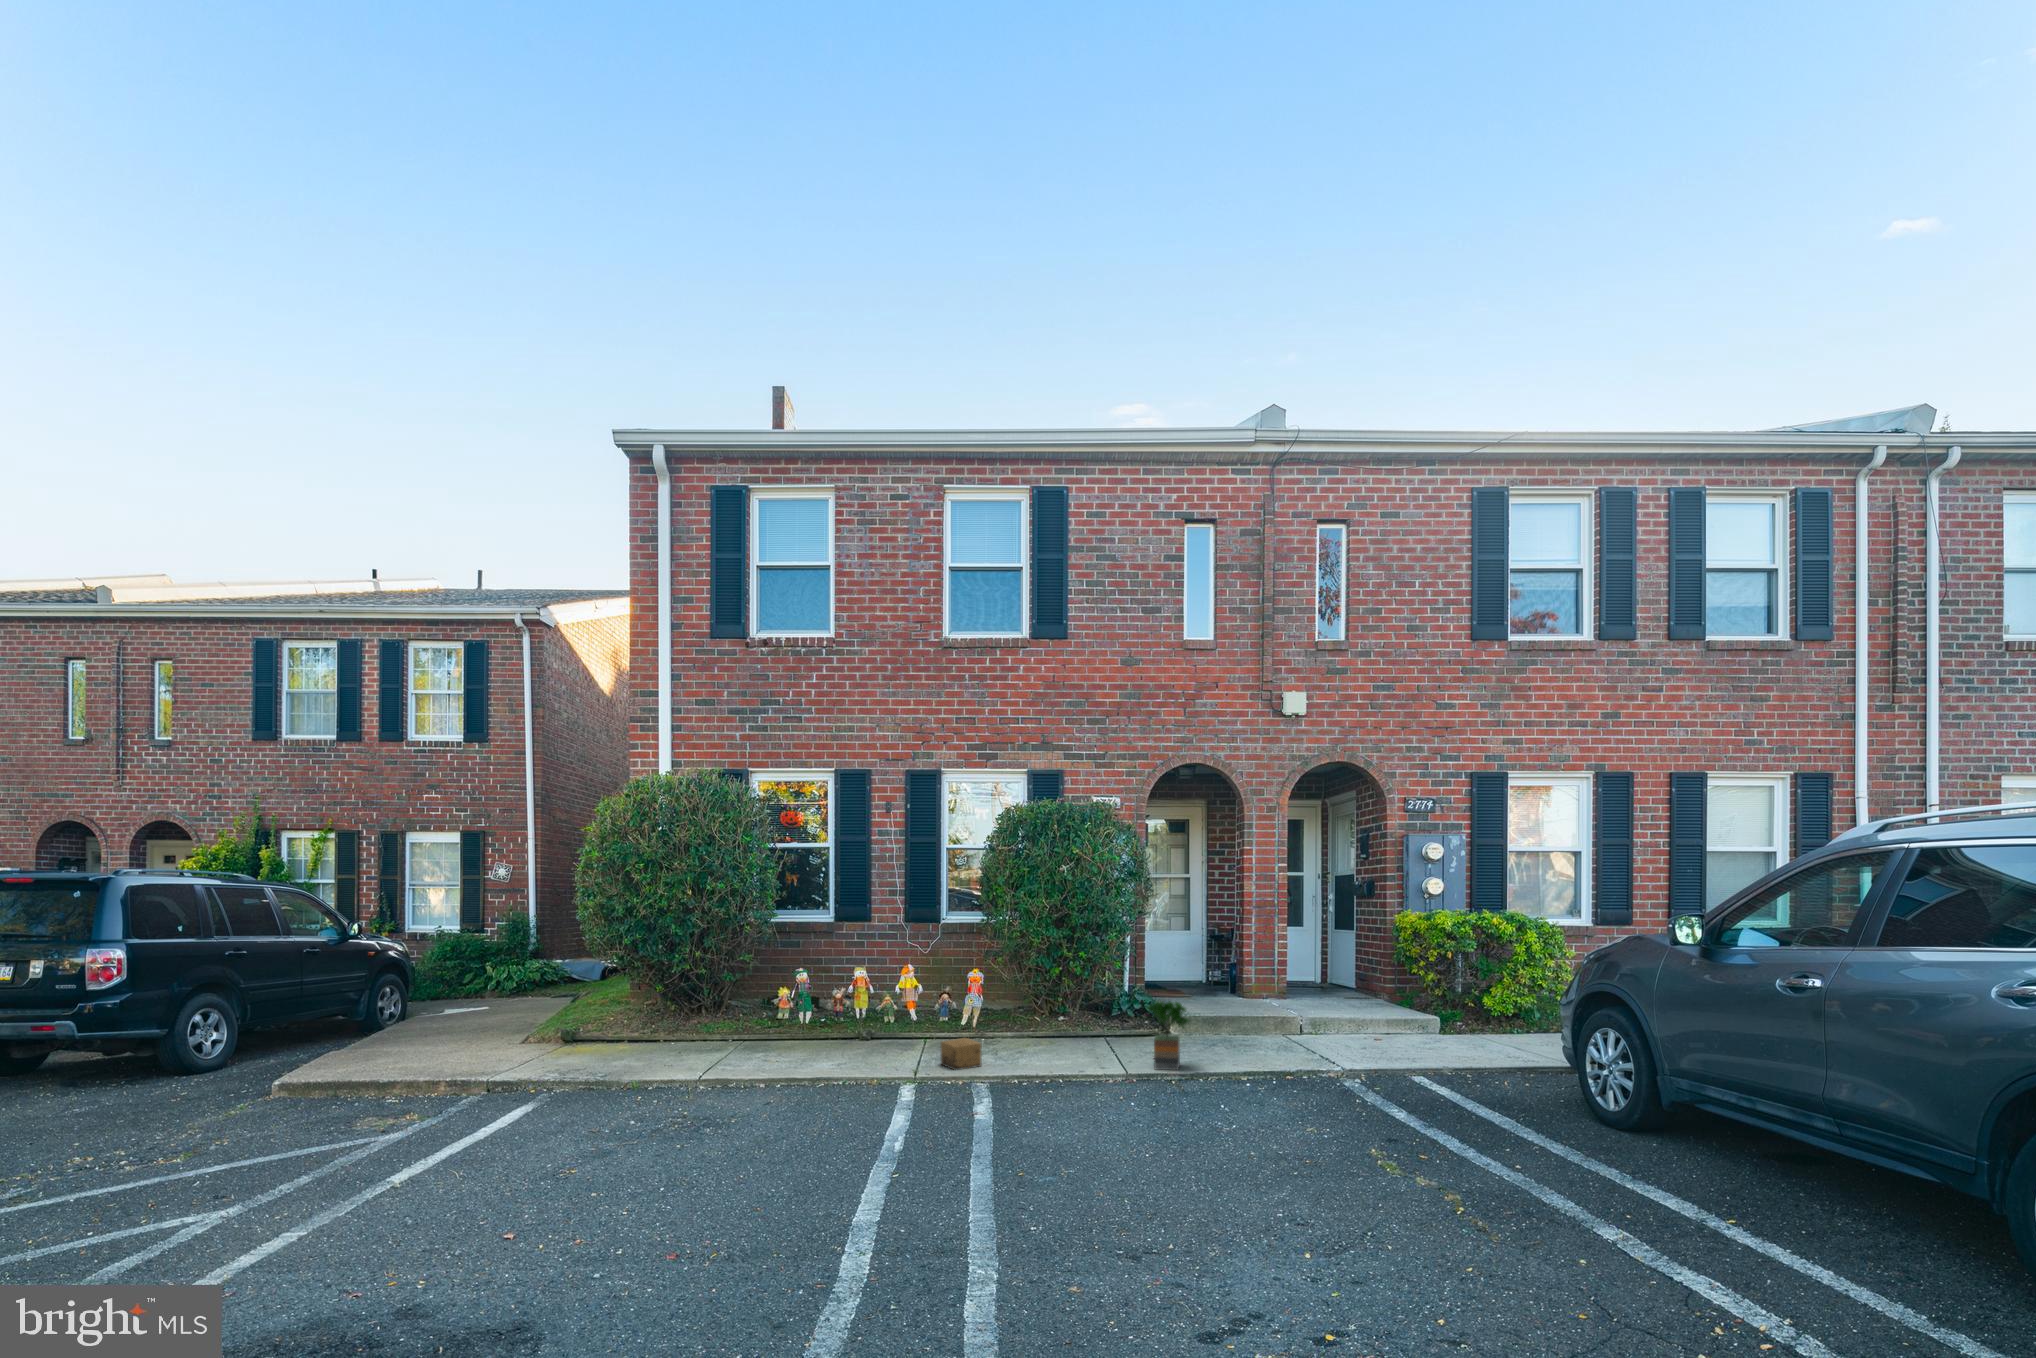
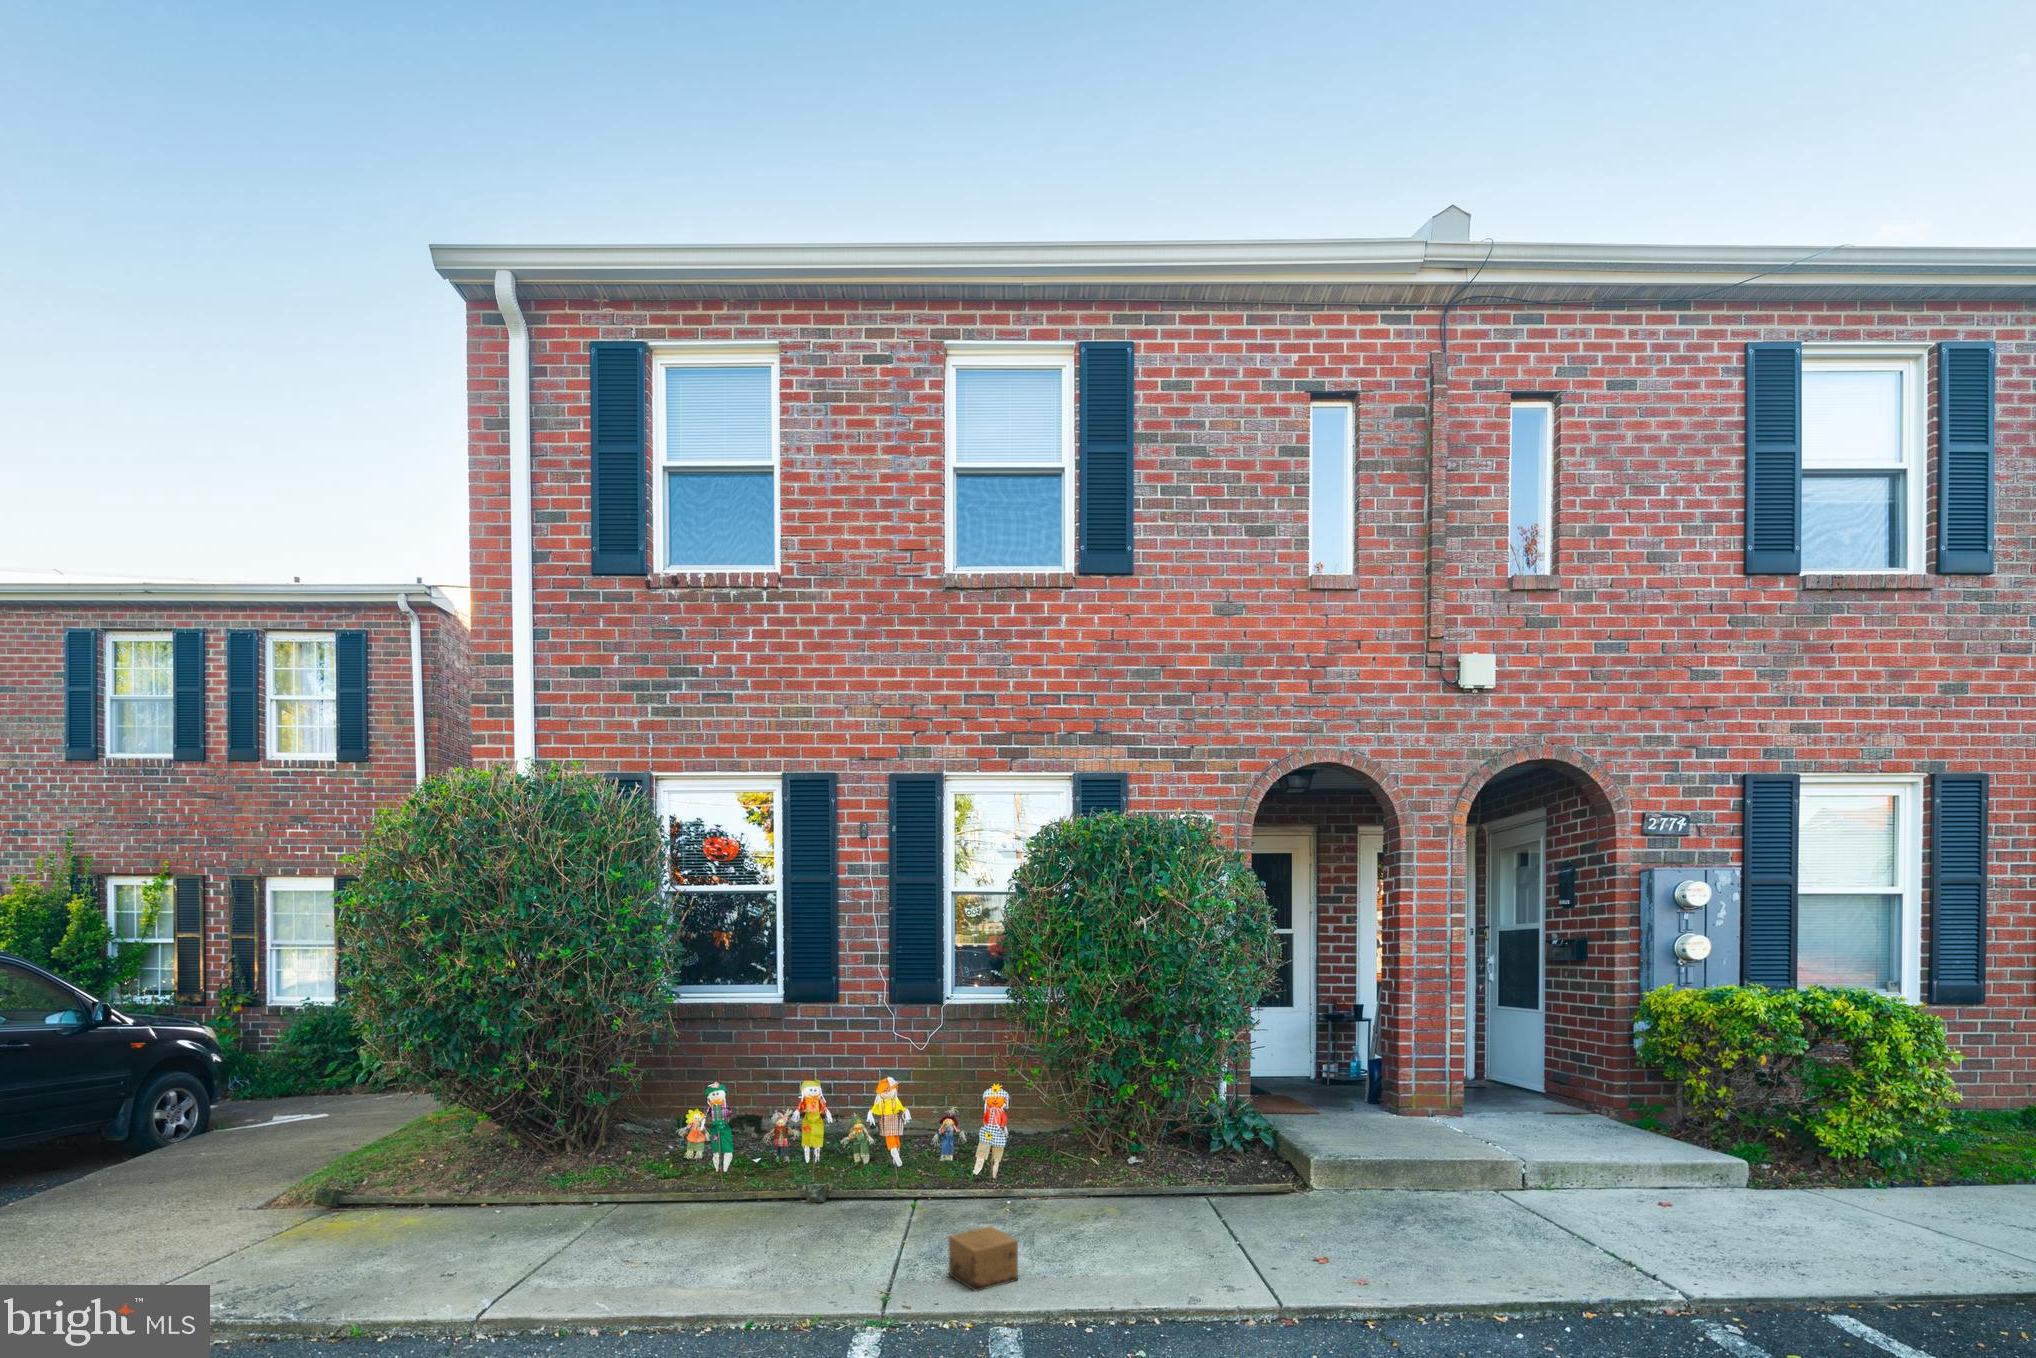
potted tree: present [1147,1001,1188,1070] -> none [1297,1168,1376,1294]

